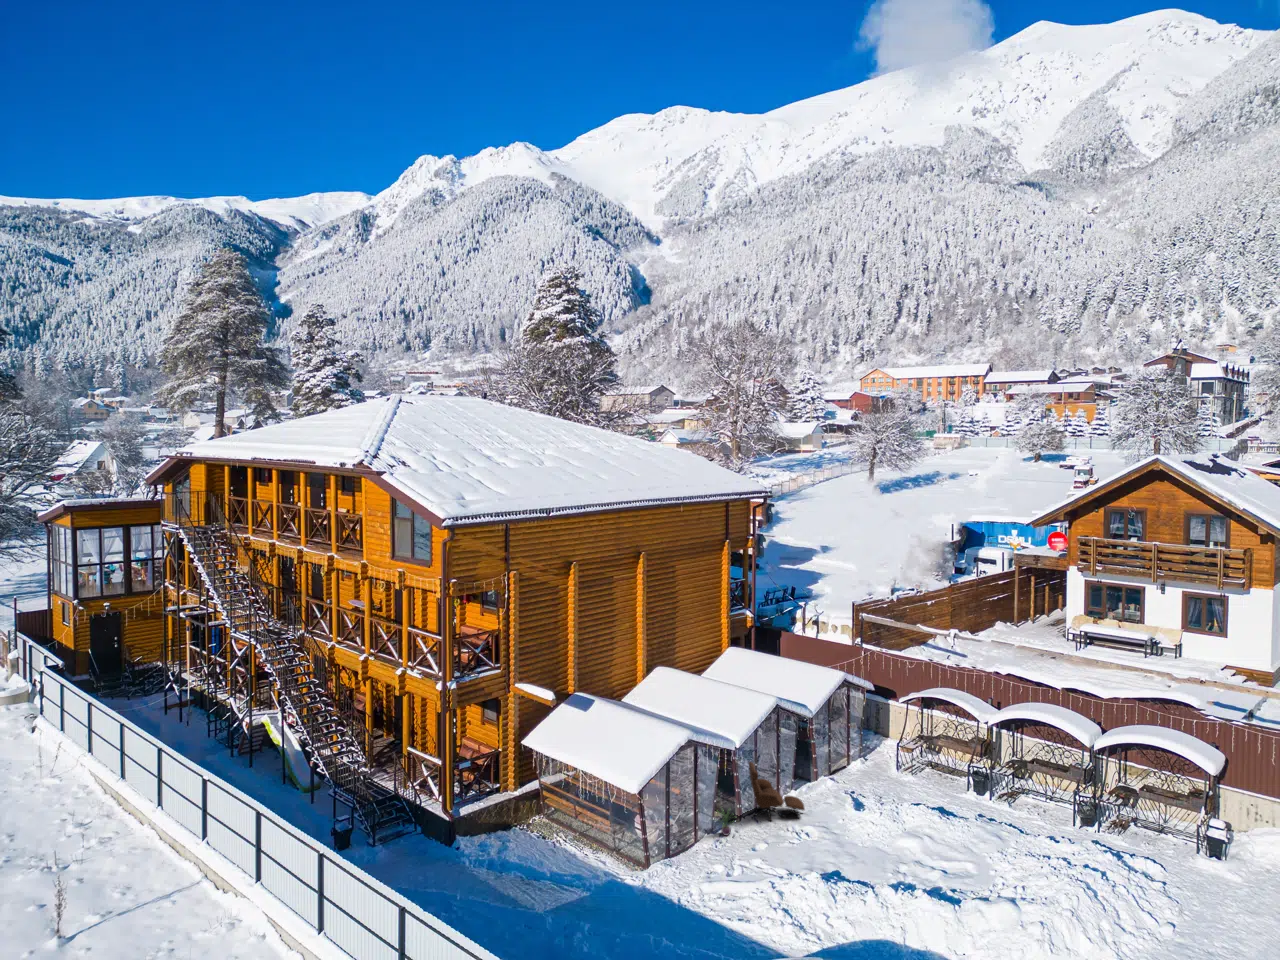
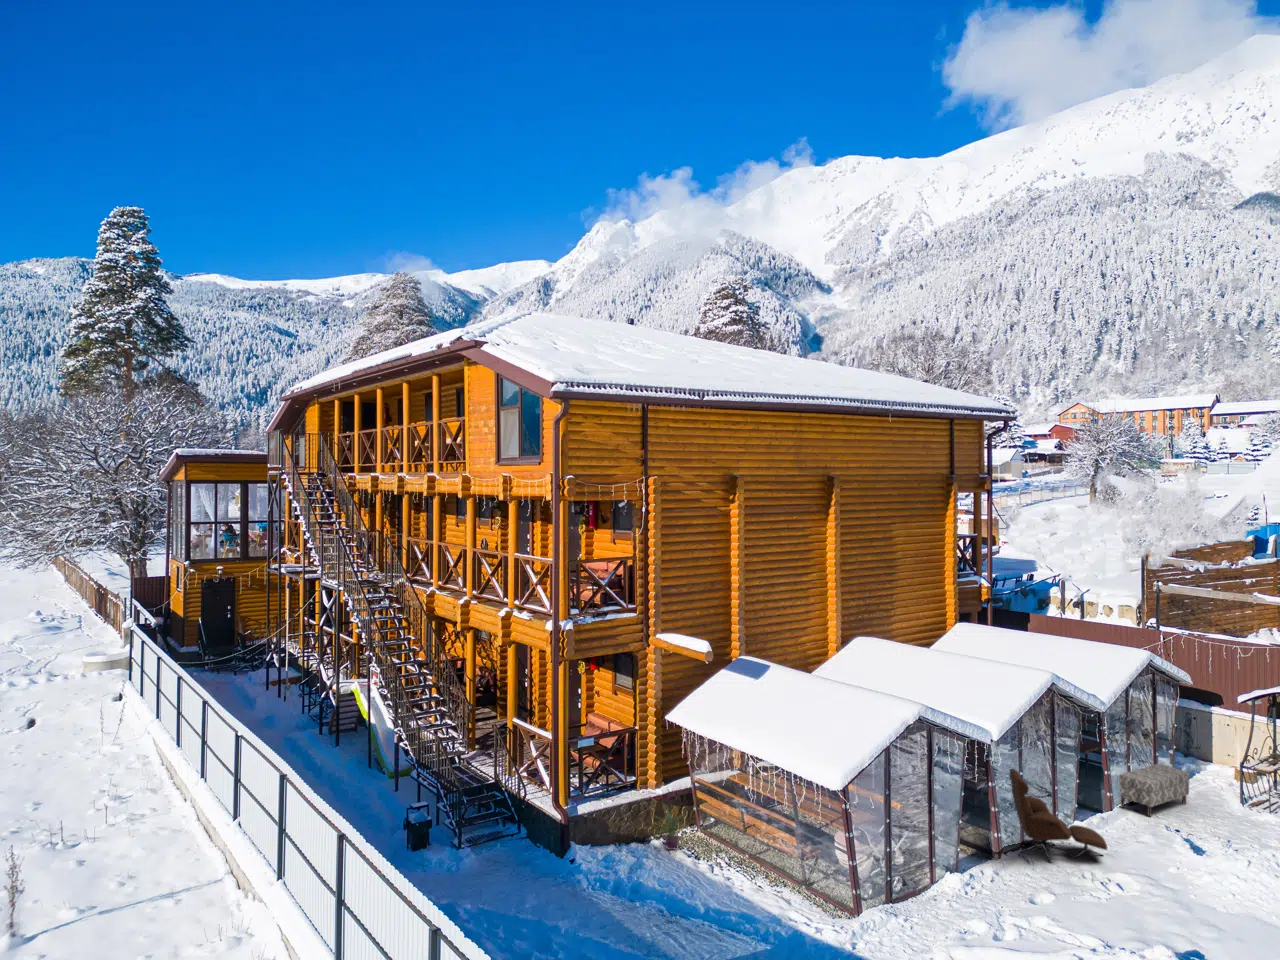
bench: none [821,746,865,783] -> present [1119,764,1189,817]
decorative plant: present [716,809,731,836] -> present [661,808,680,850]

